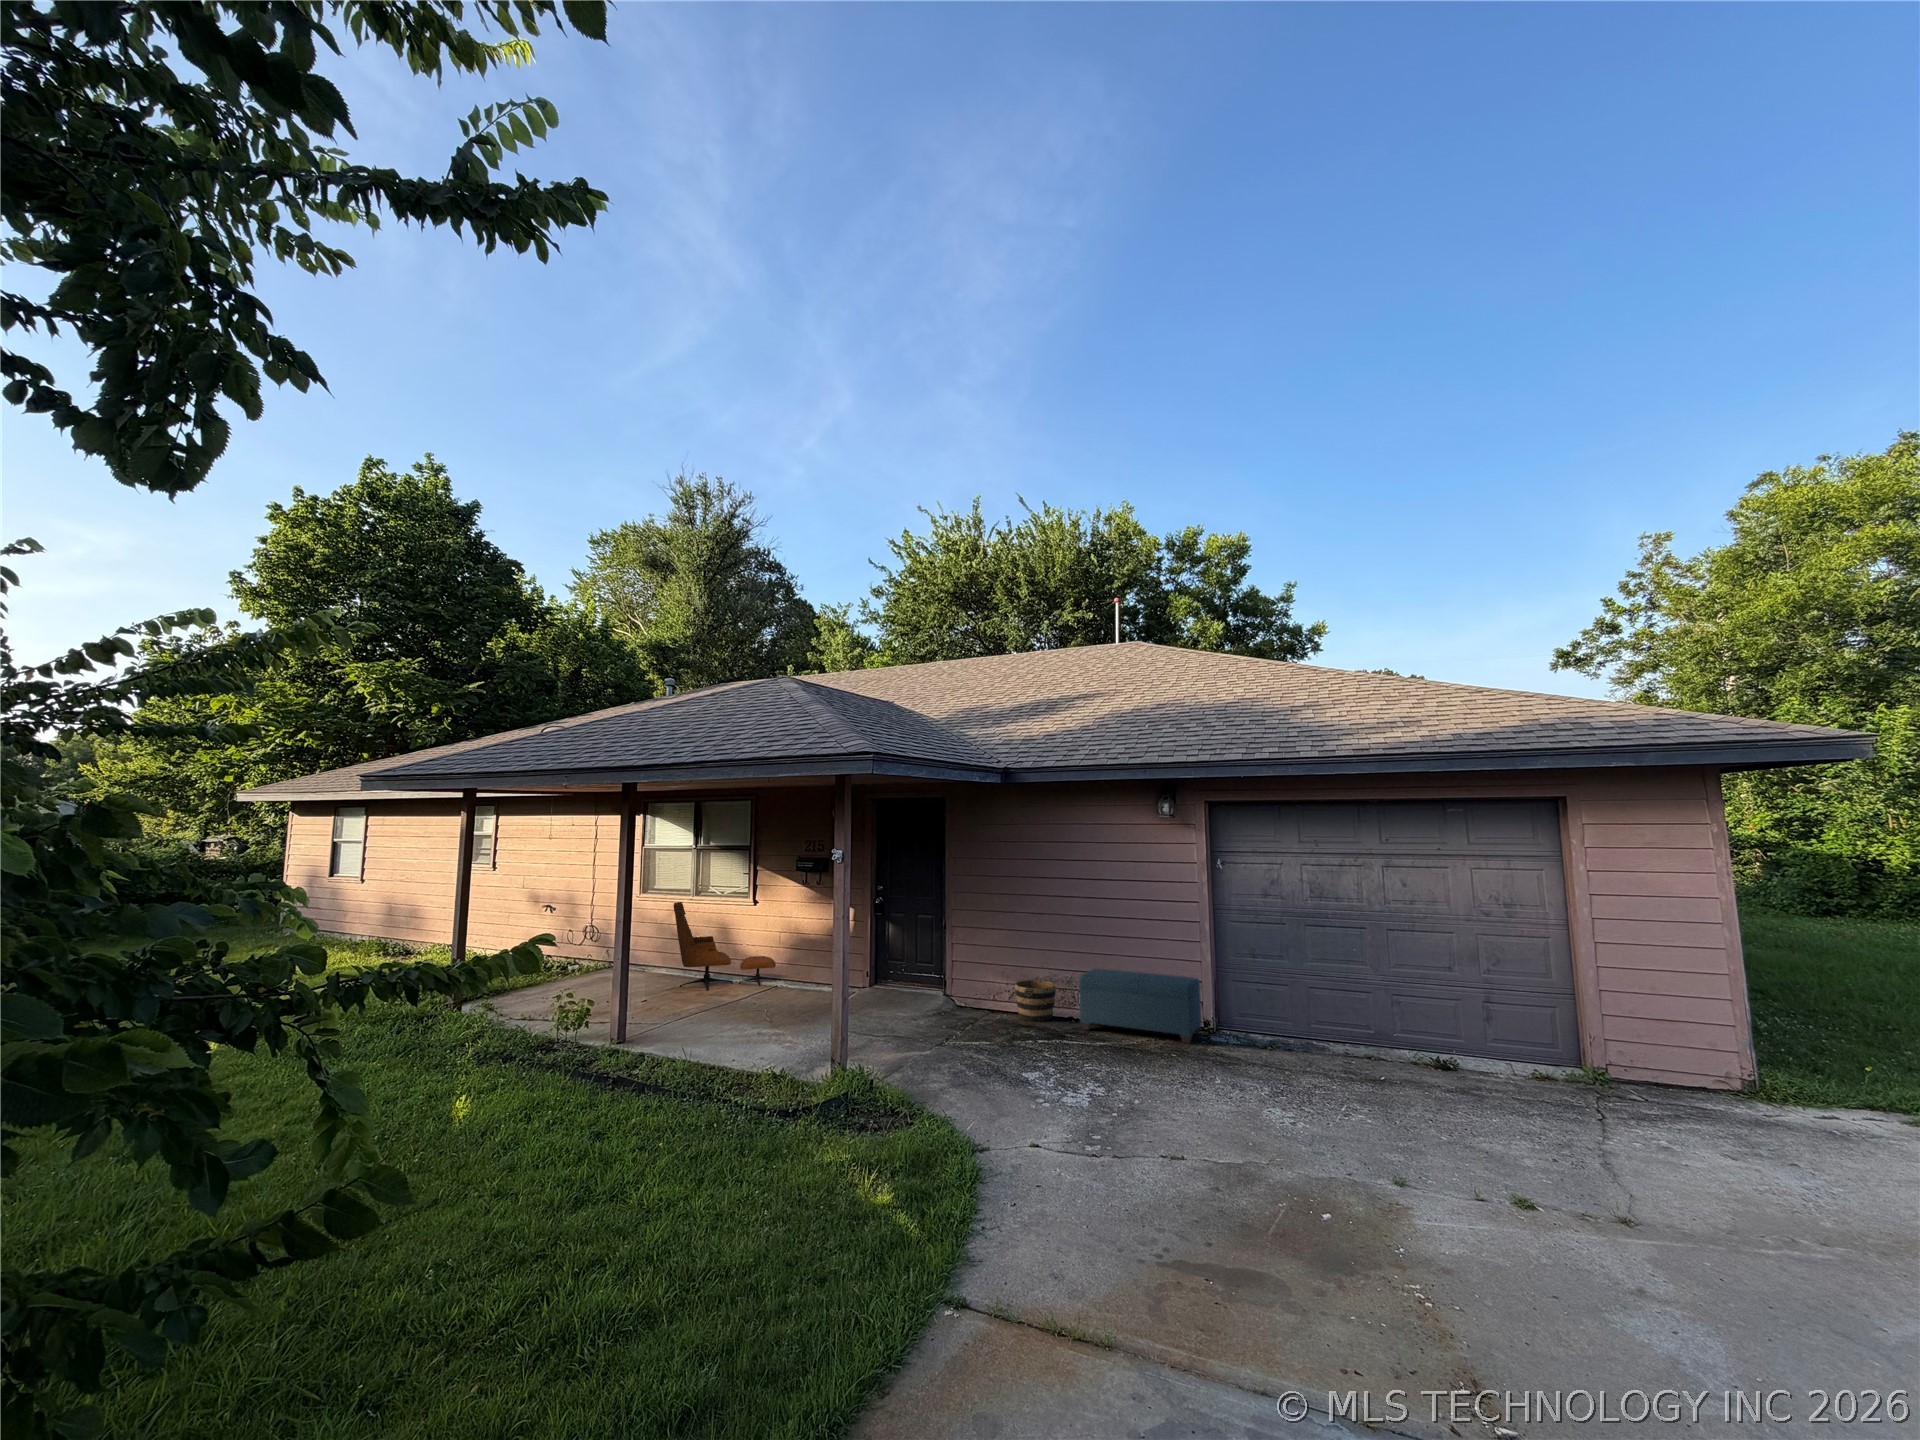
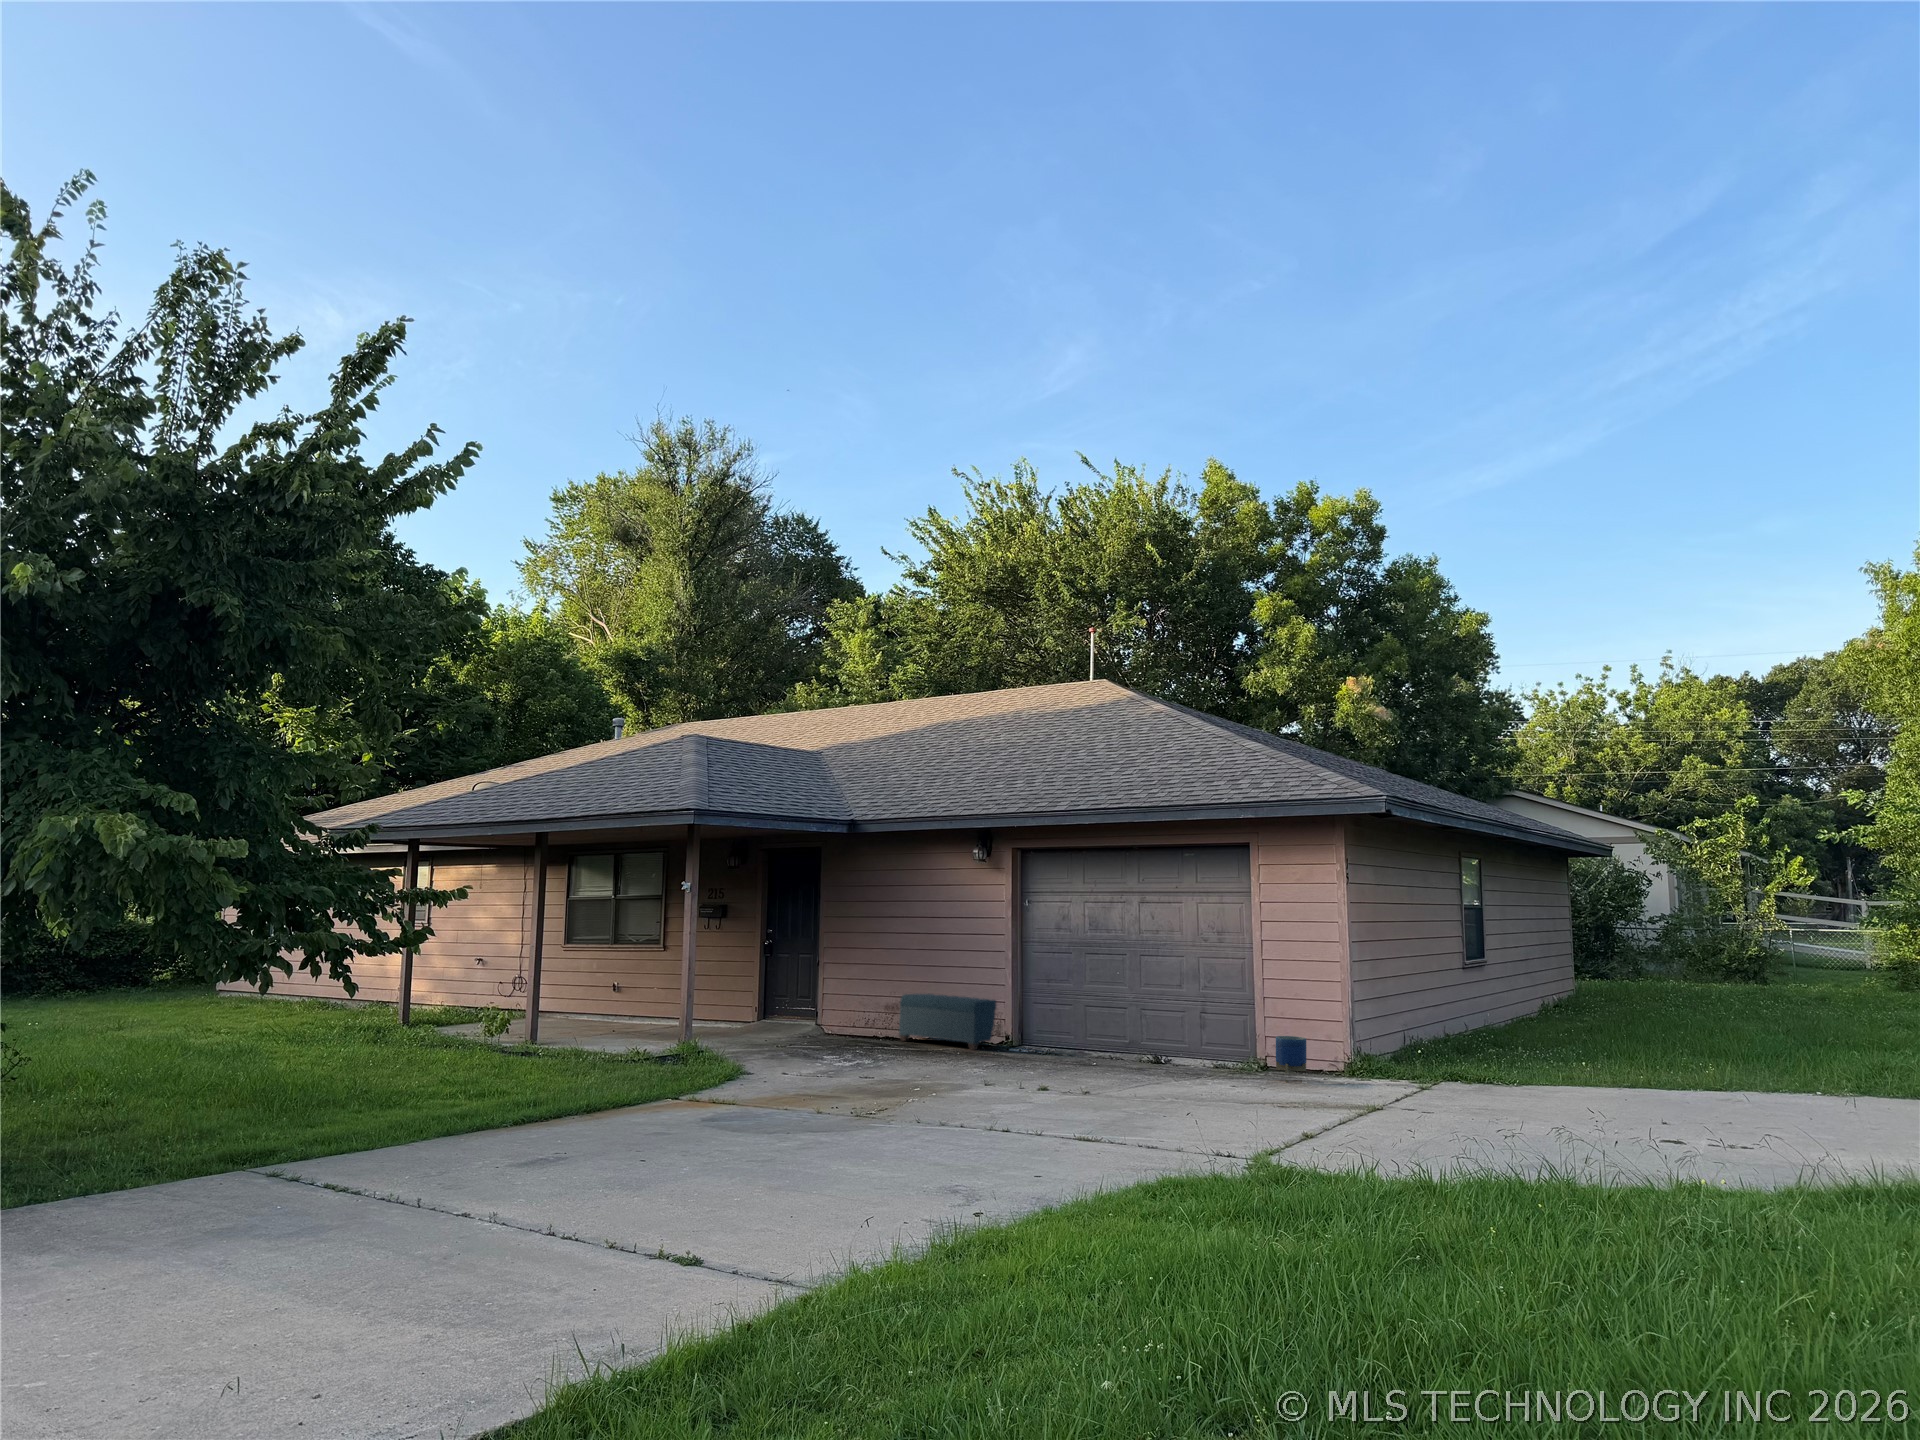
lounge chair: present [674,902,776,990] -> none [585,932,678,1011]
bucket: present [1015,980,1056,1021] -> none [858,1004,893,1036]
planter: none [1630,1028,1684,1094] -> present [1276,1036,1307,1082]

